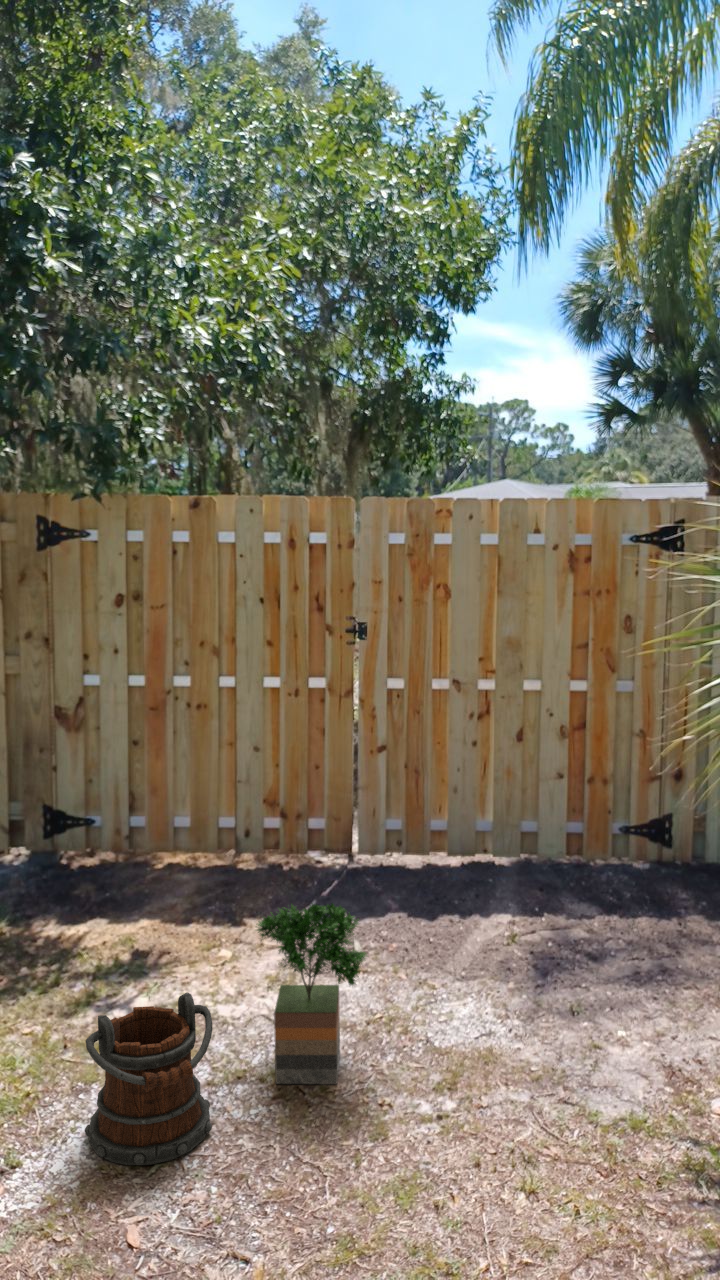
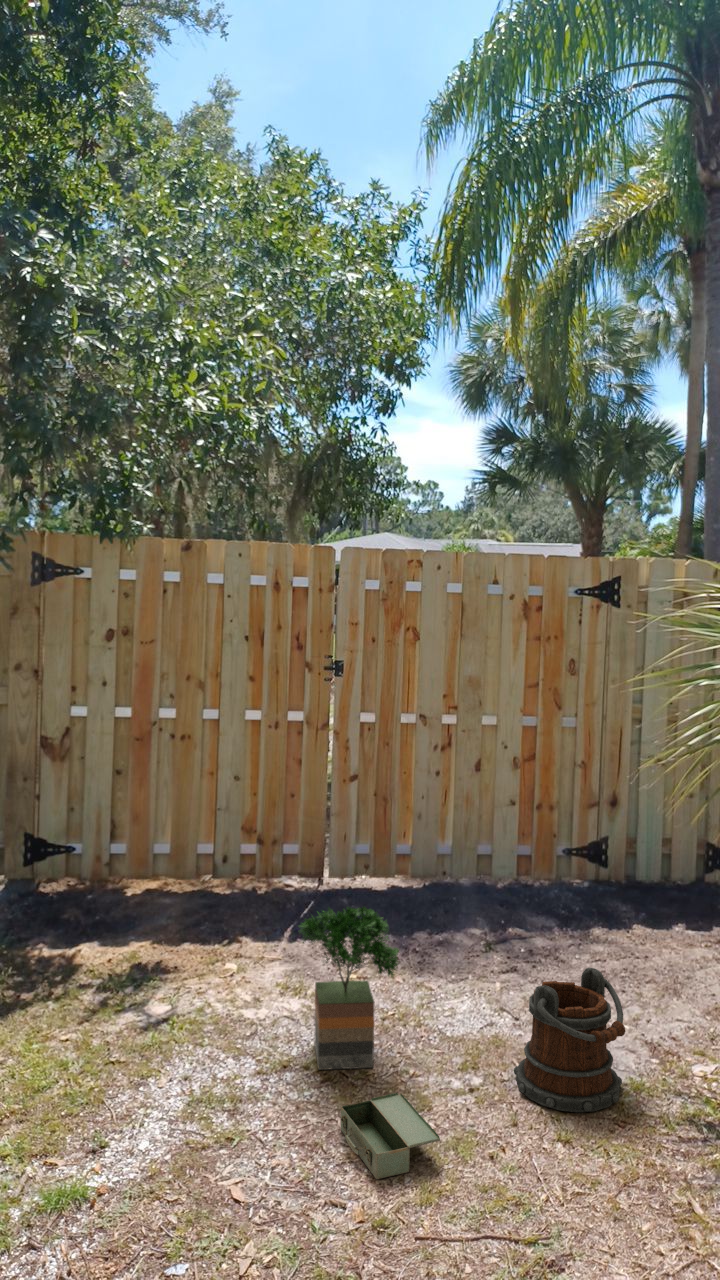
bucket: present [85,993,212,1165] -> present [514,968,626,1112]
toolbox: none [274,1121,374,1226] -> present [340,1093,440,1179]

